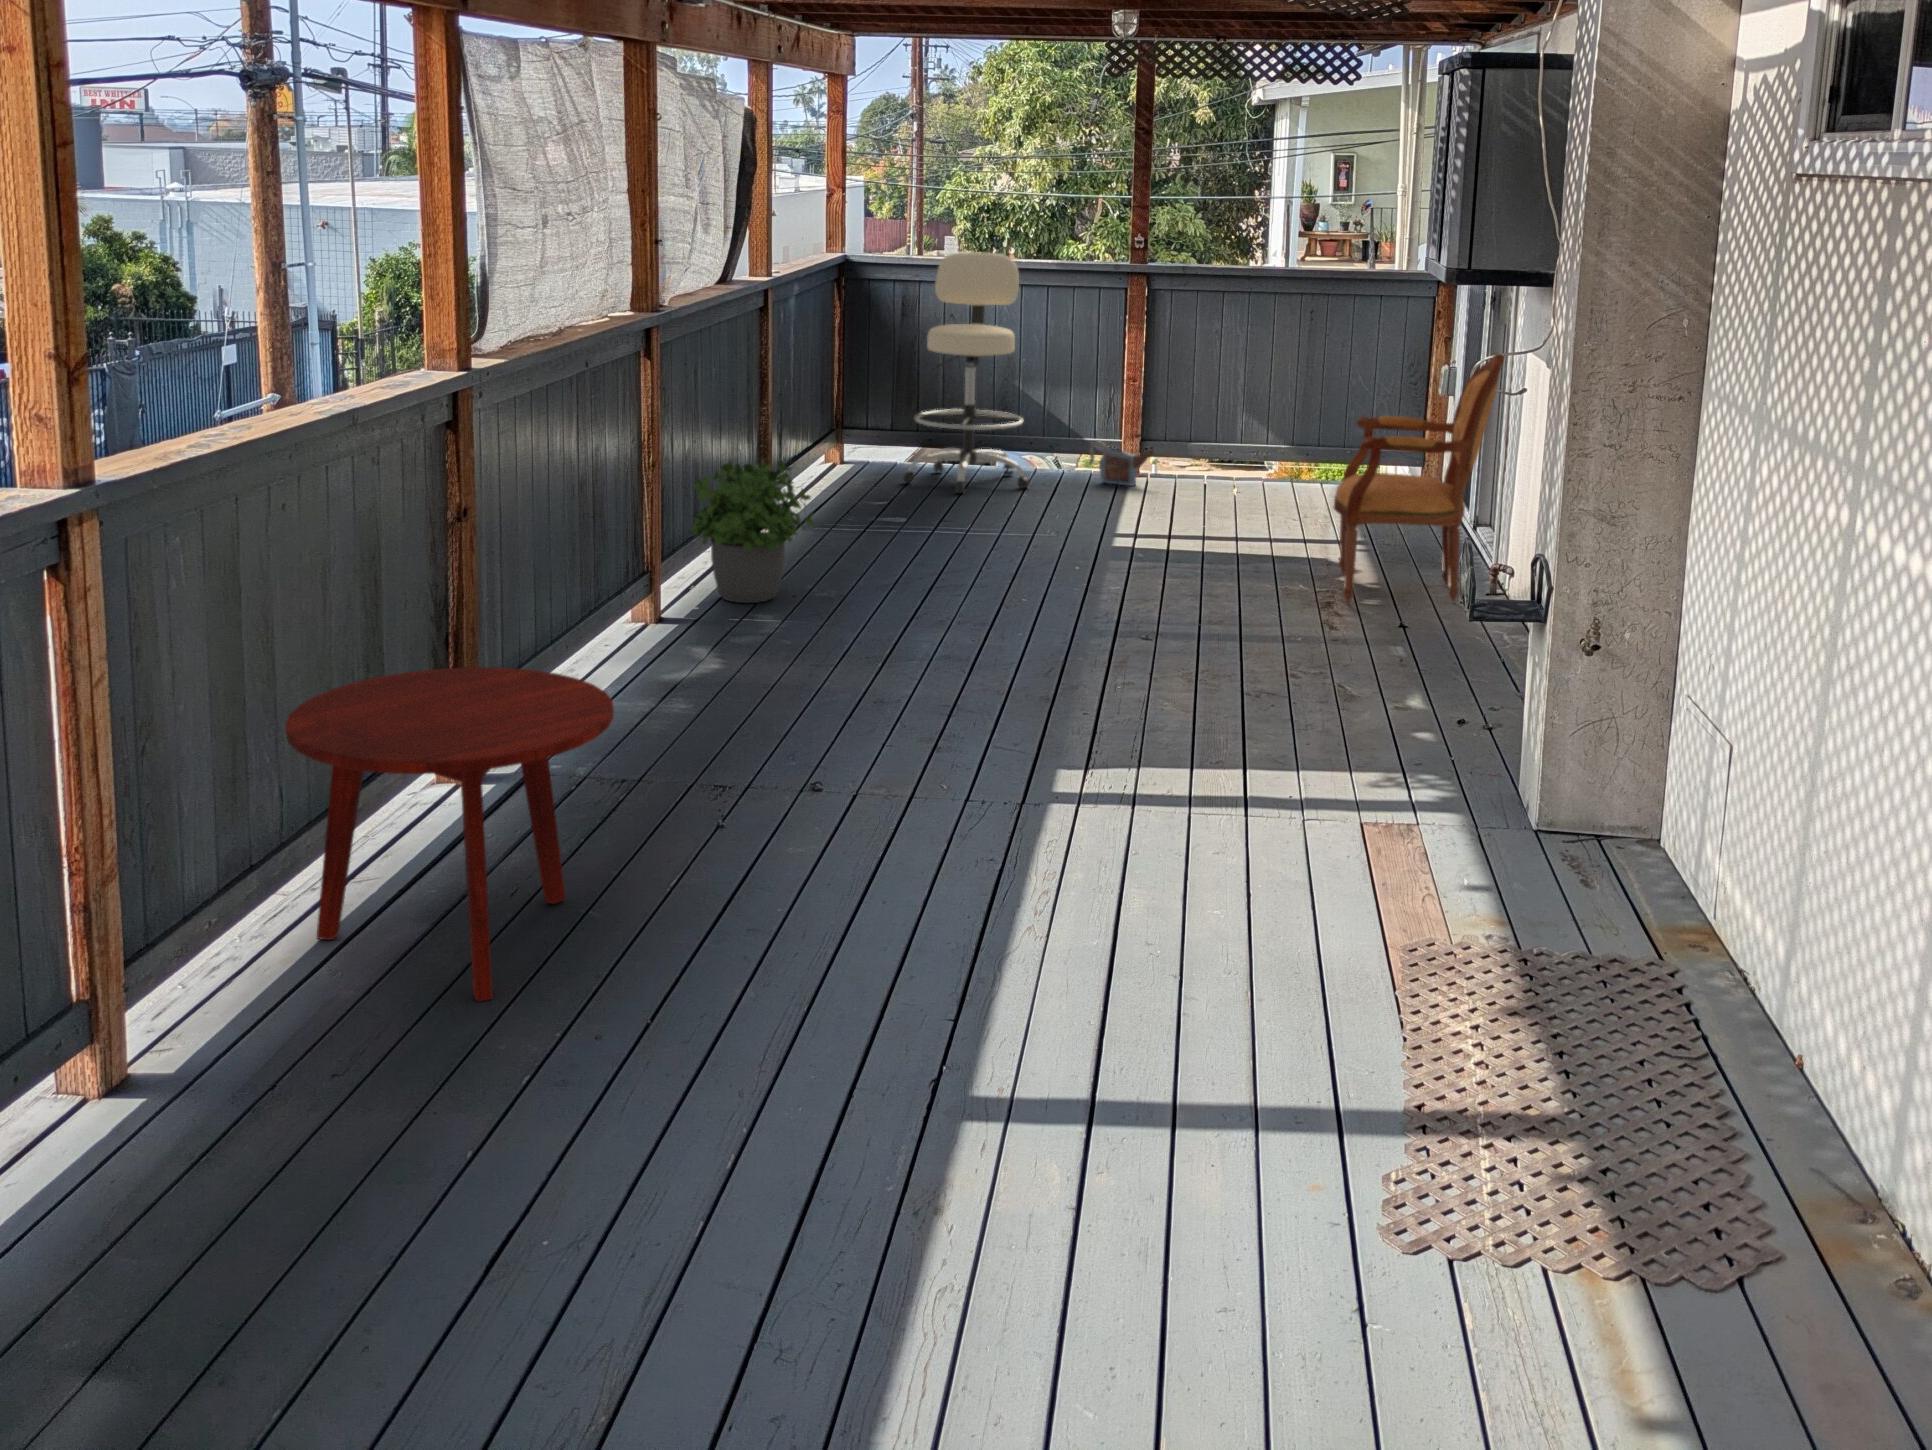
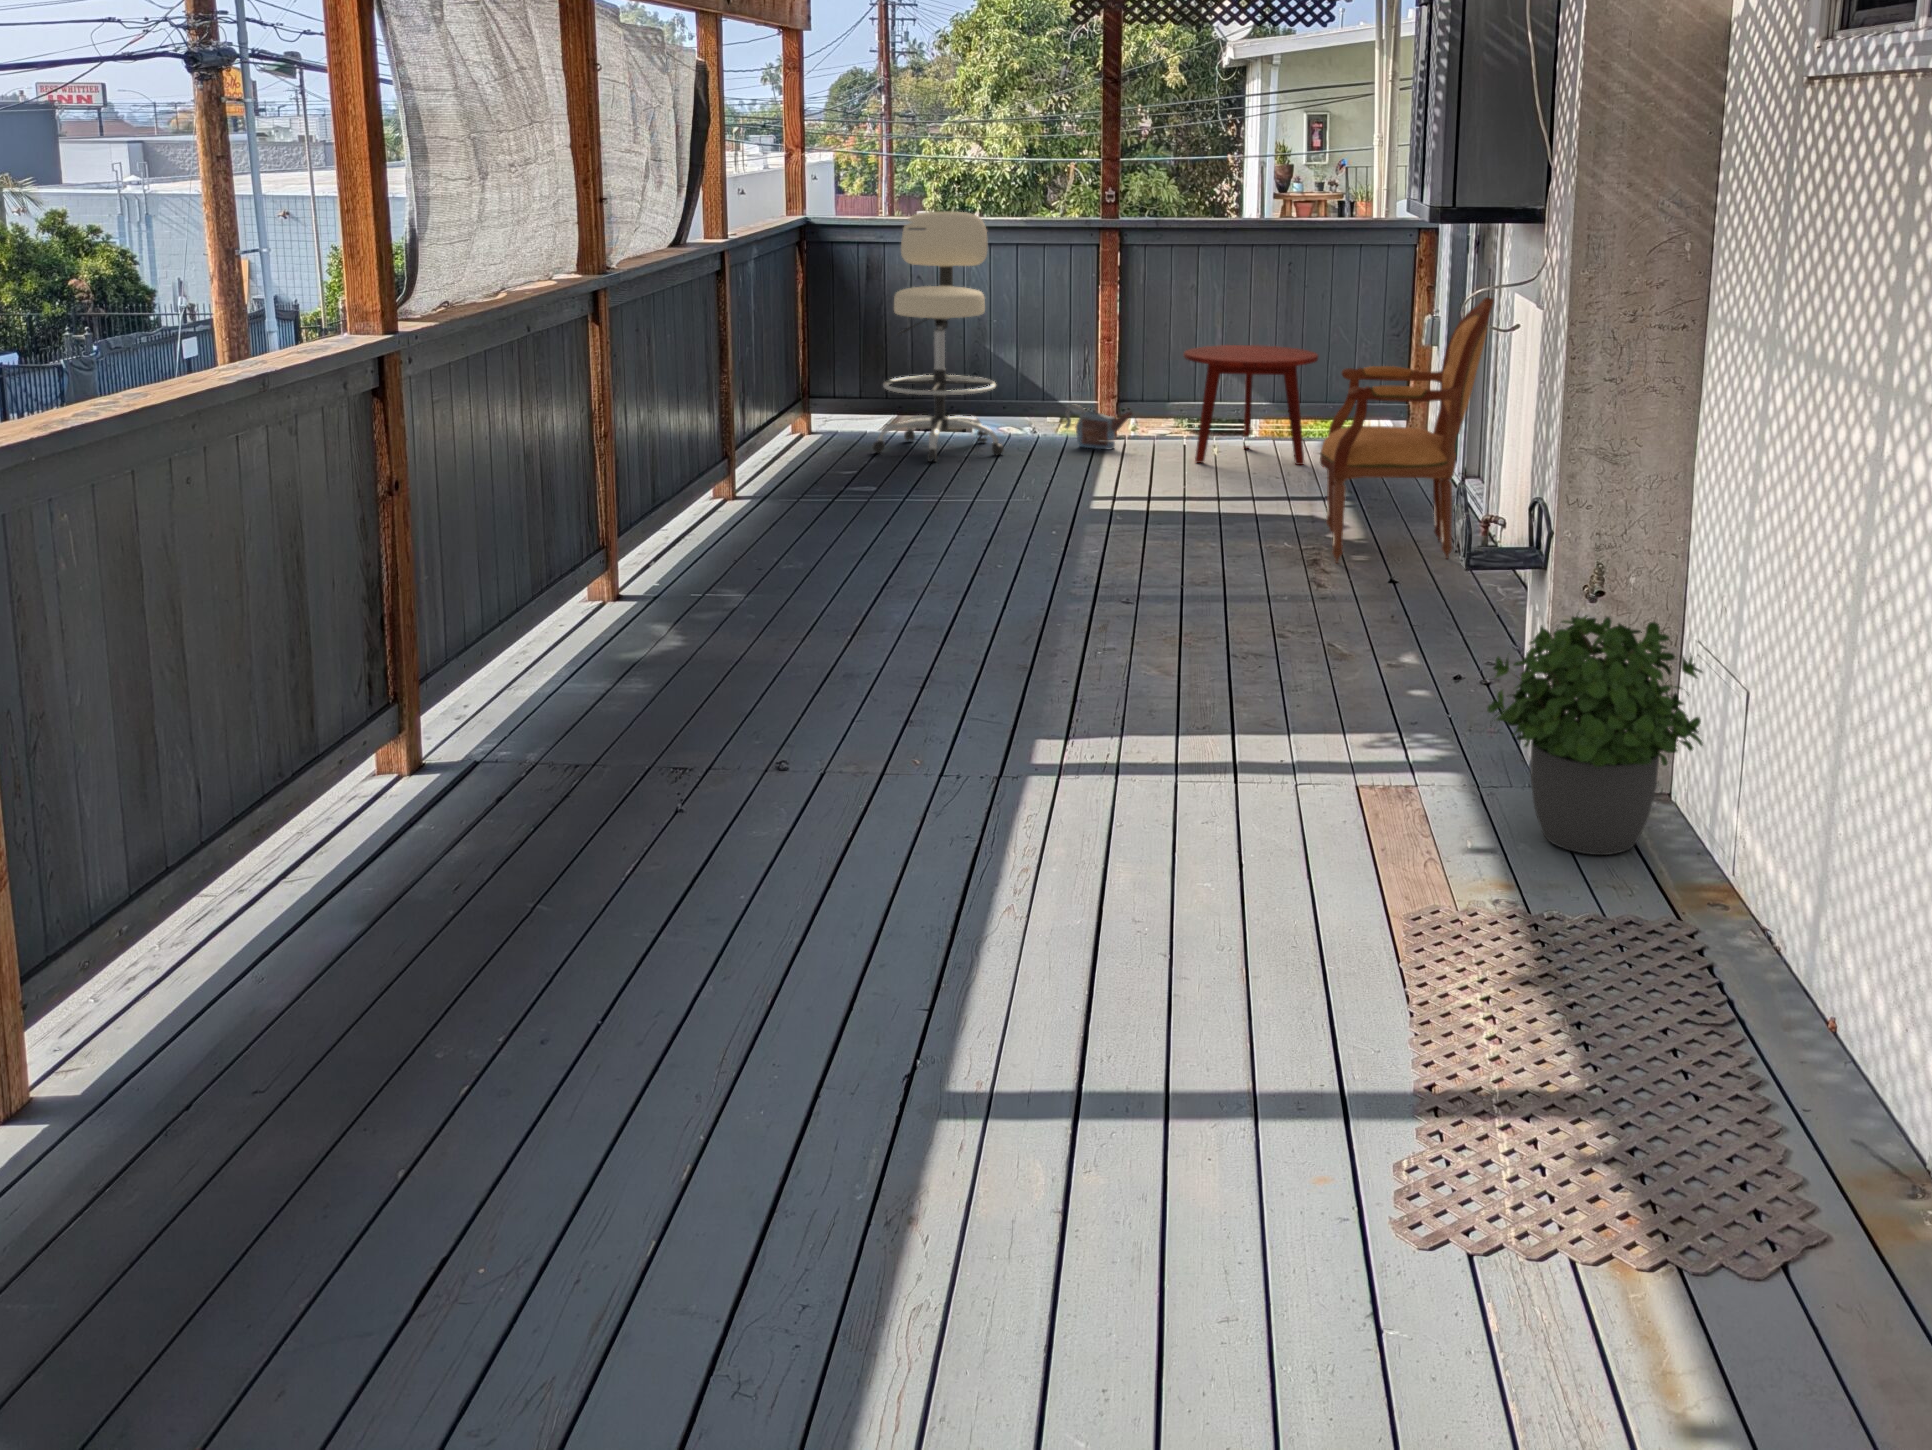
potted plant: present [692,459,814,603] -> present [1487,615,1703,855]
side table: present [285,667,614,1002] -> present [1184,345,1318,465]

